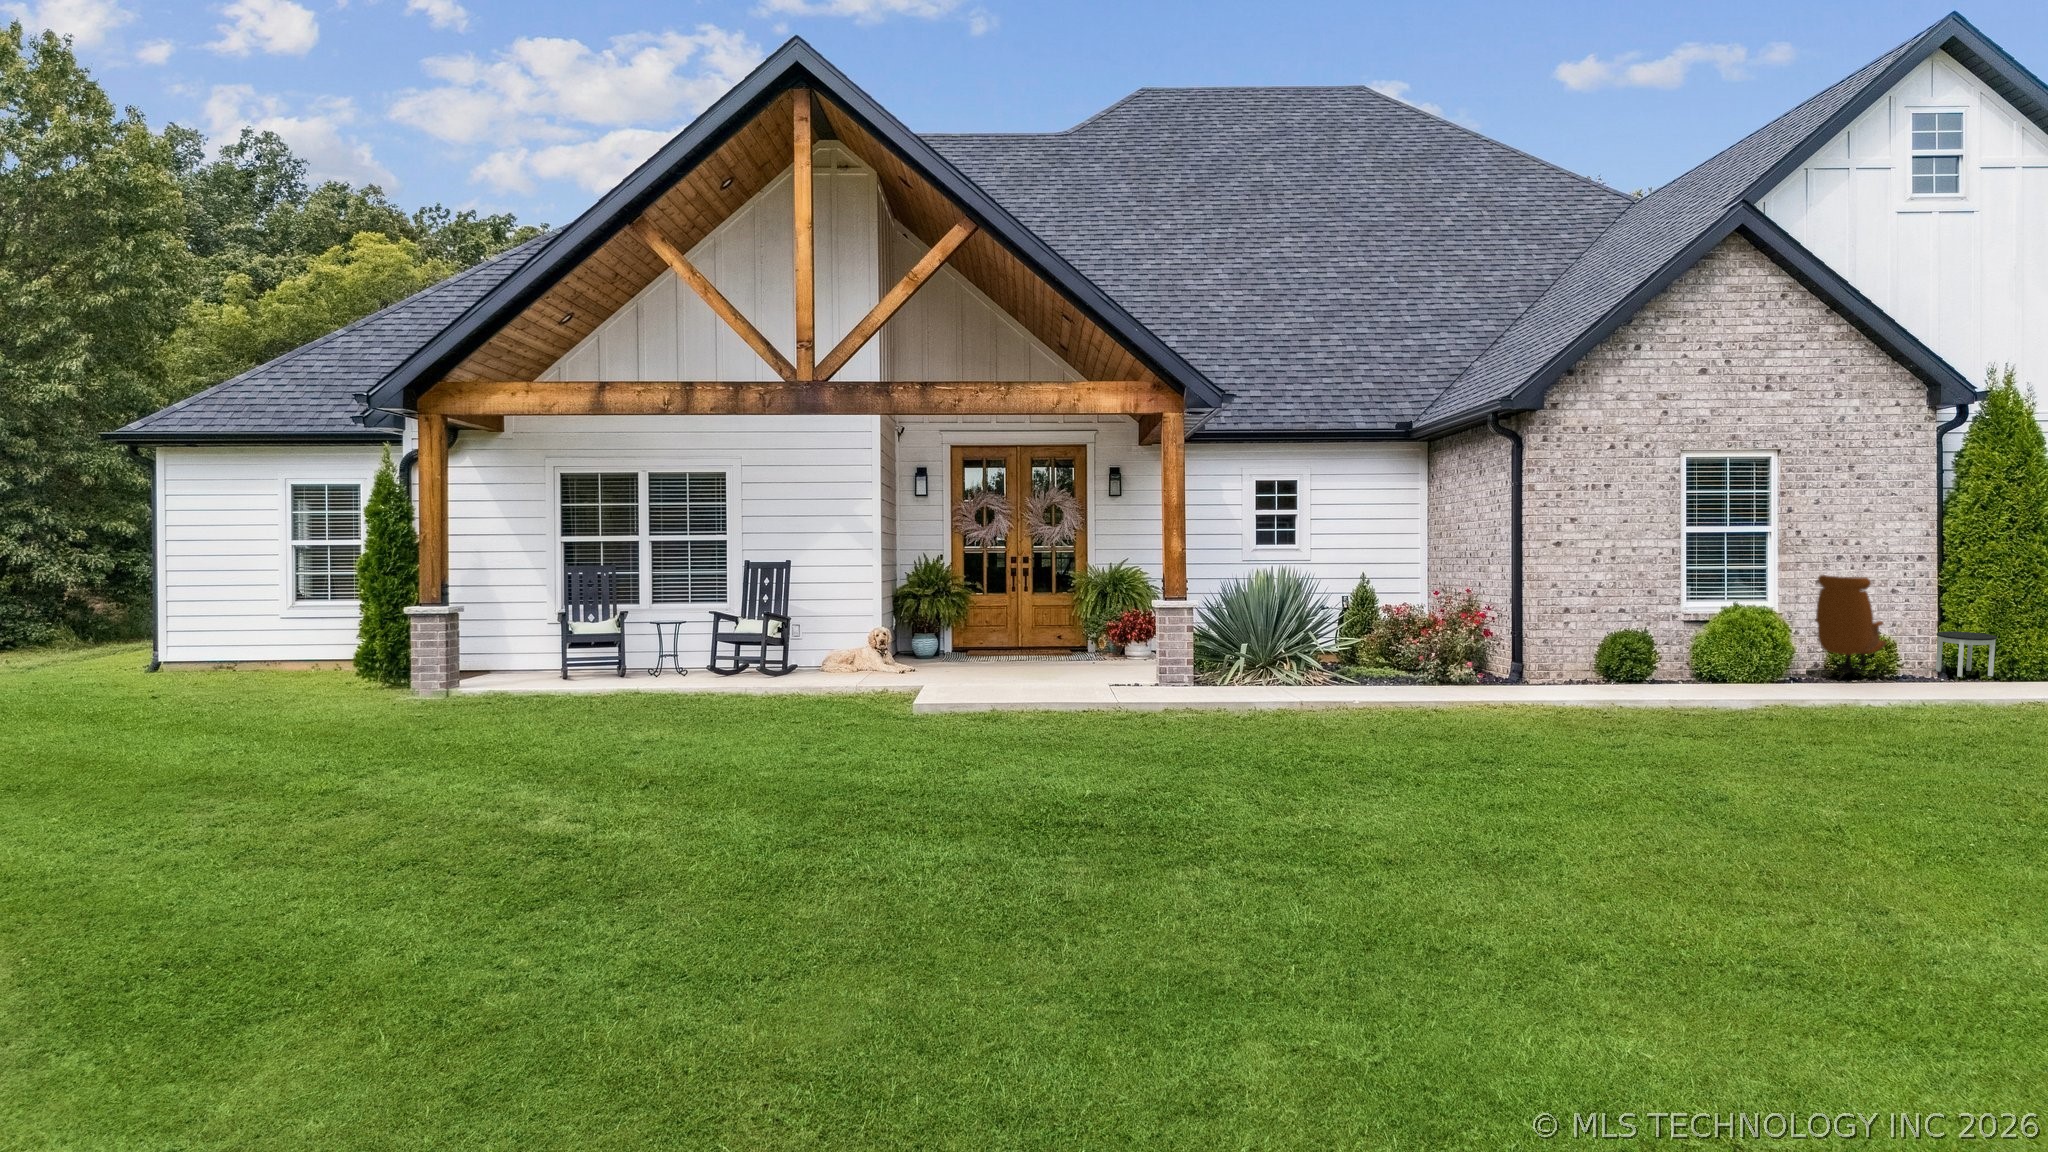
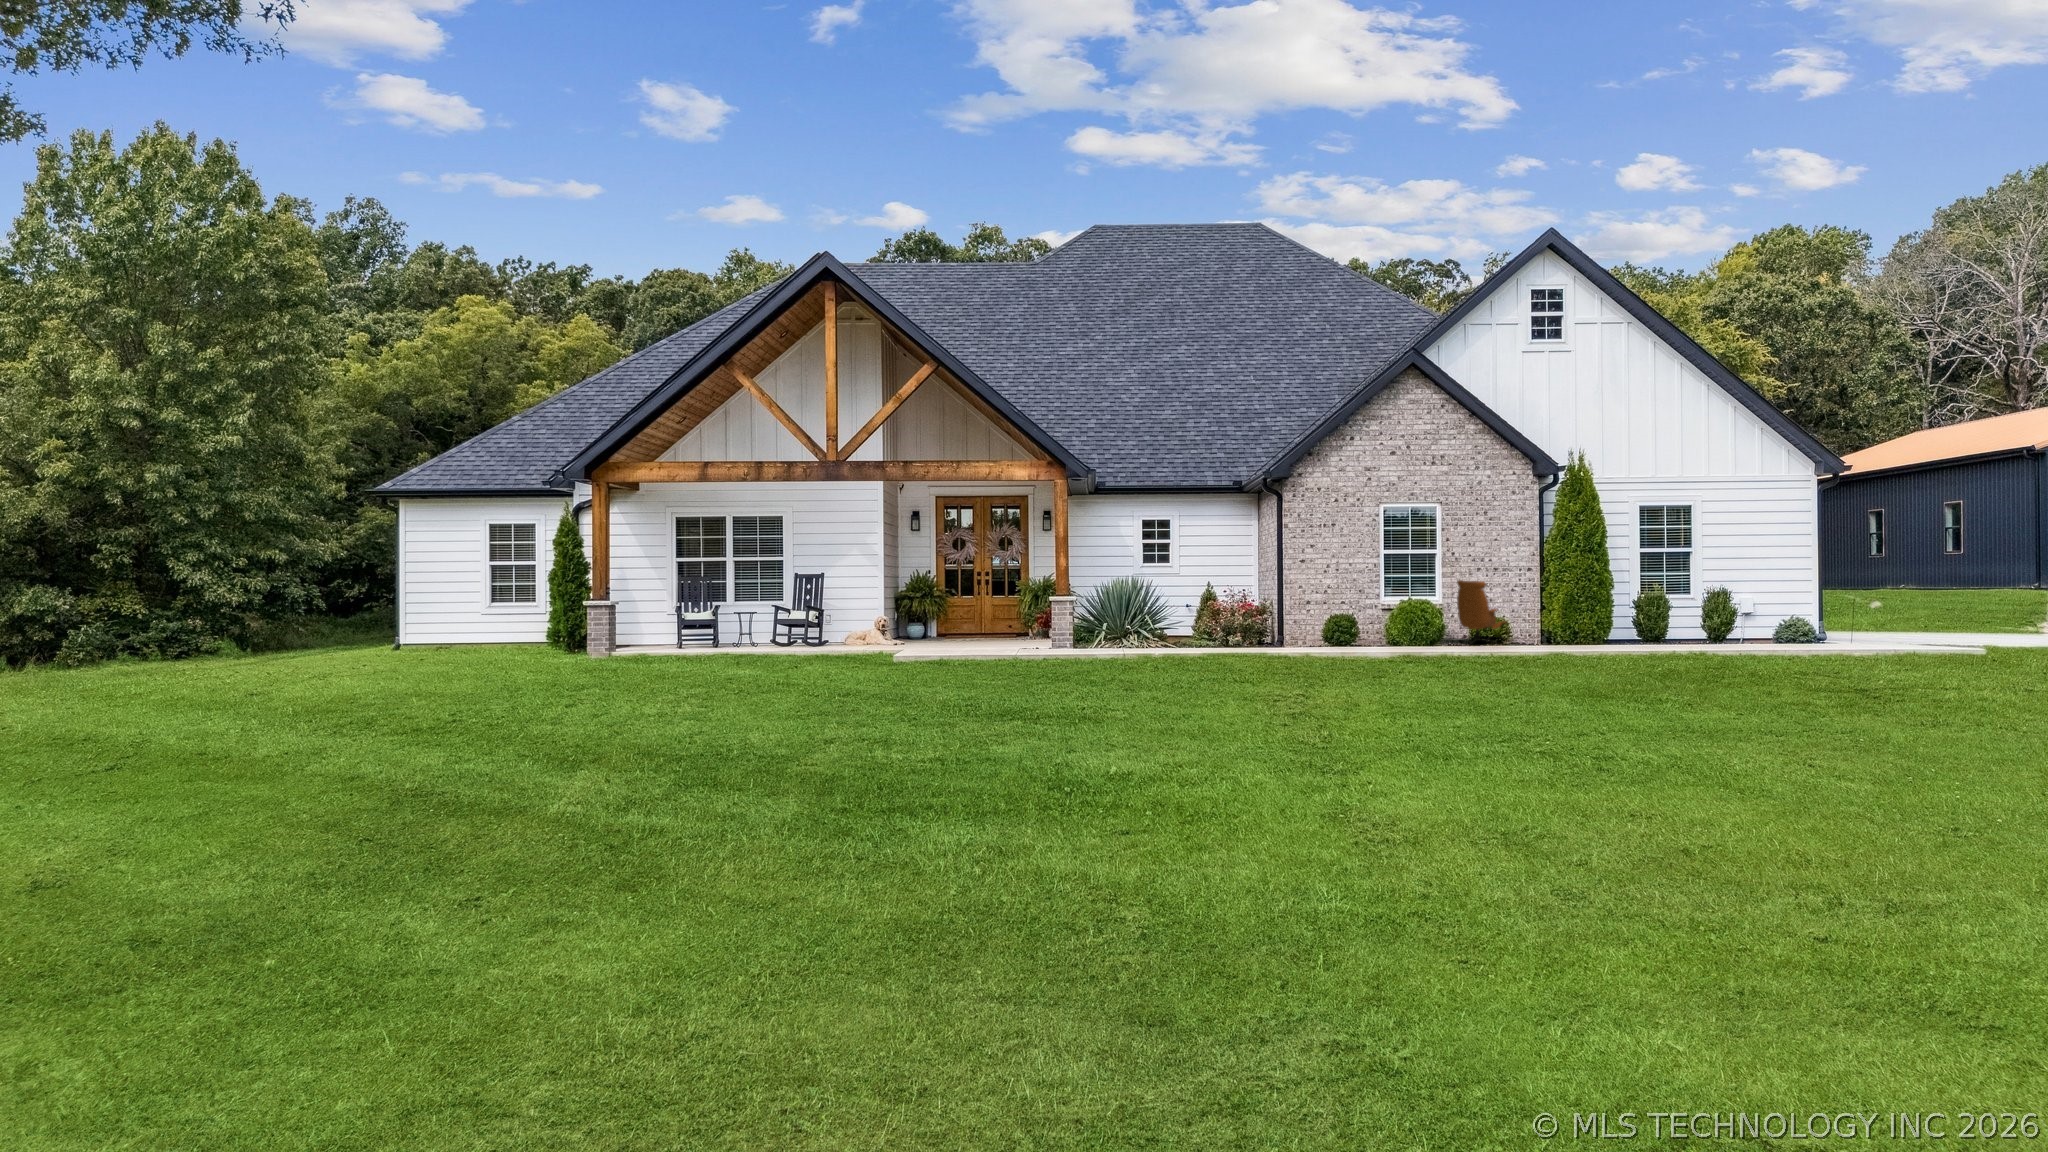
round table: present [1936,632,1997,677] -> none [1535,615,1570,643]

